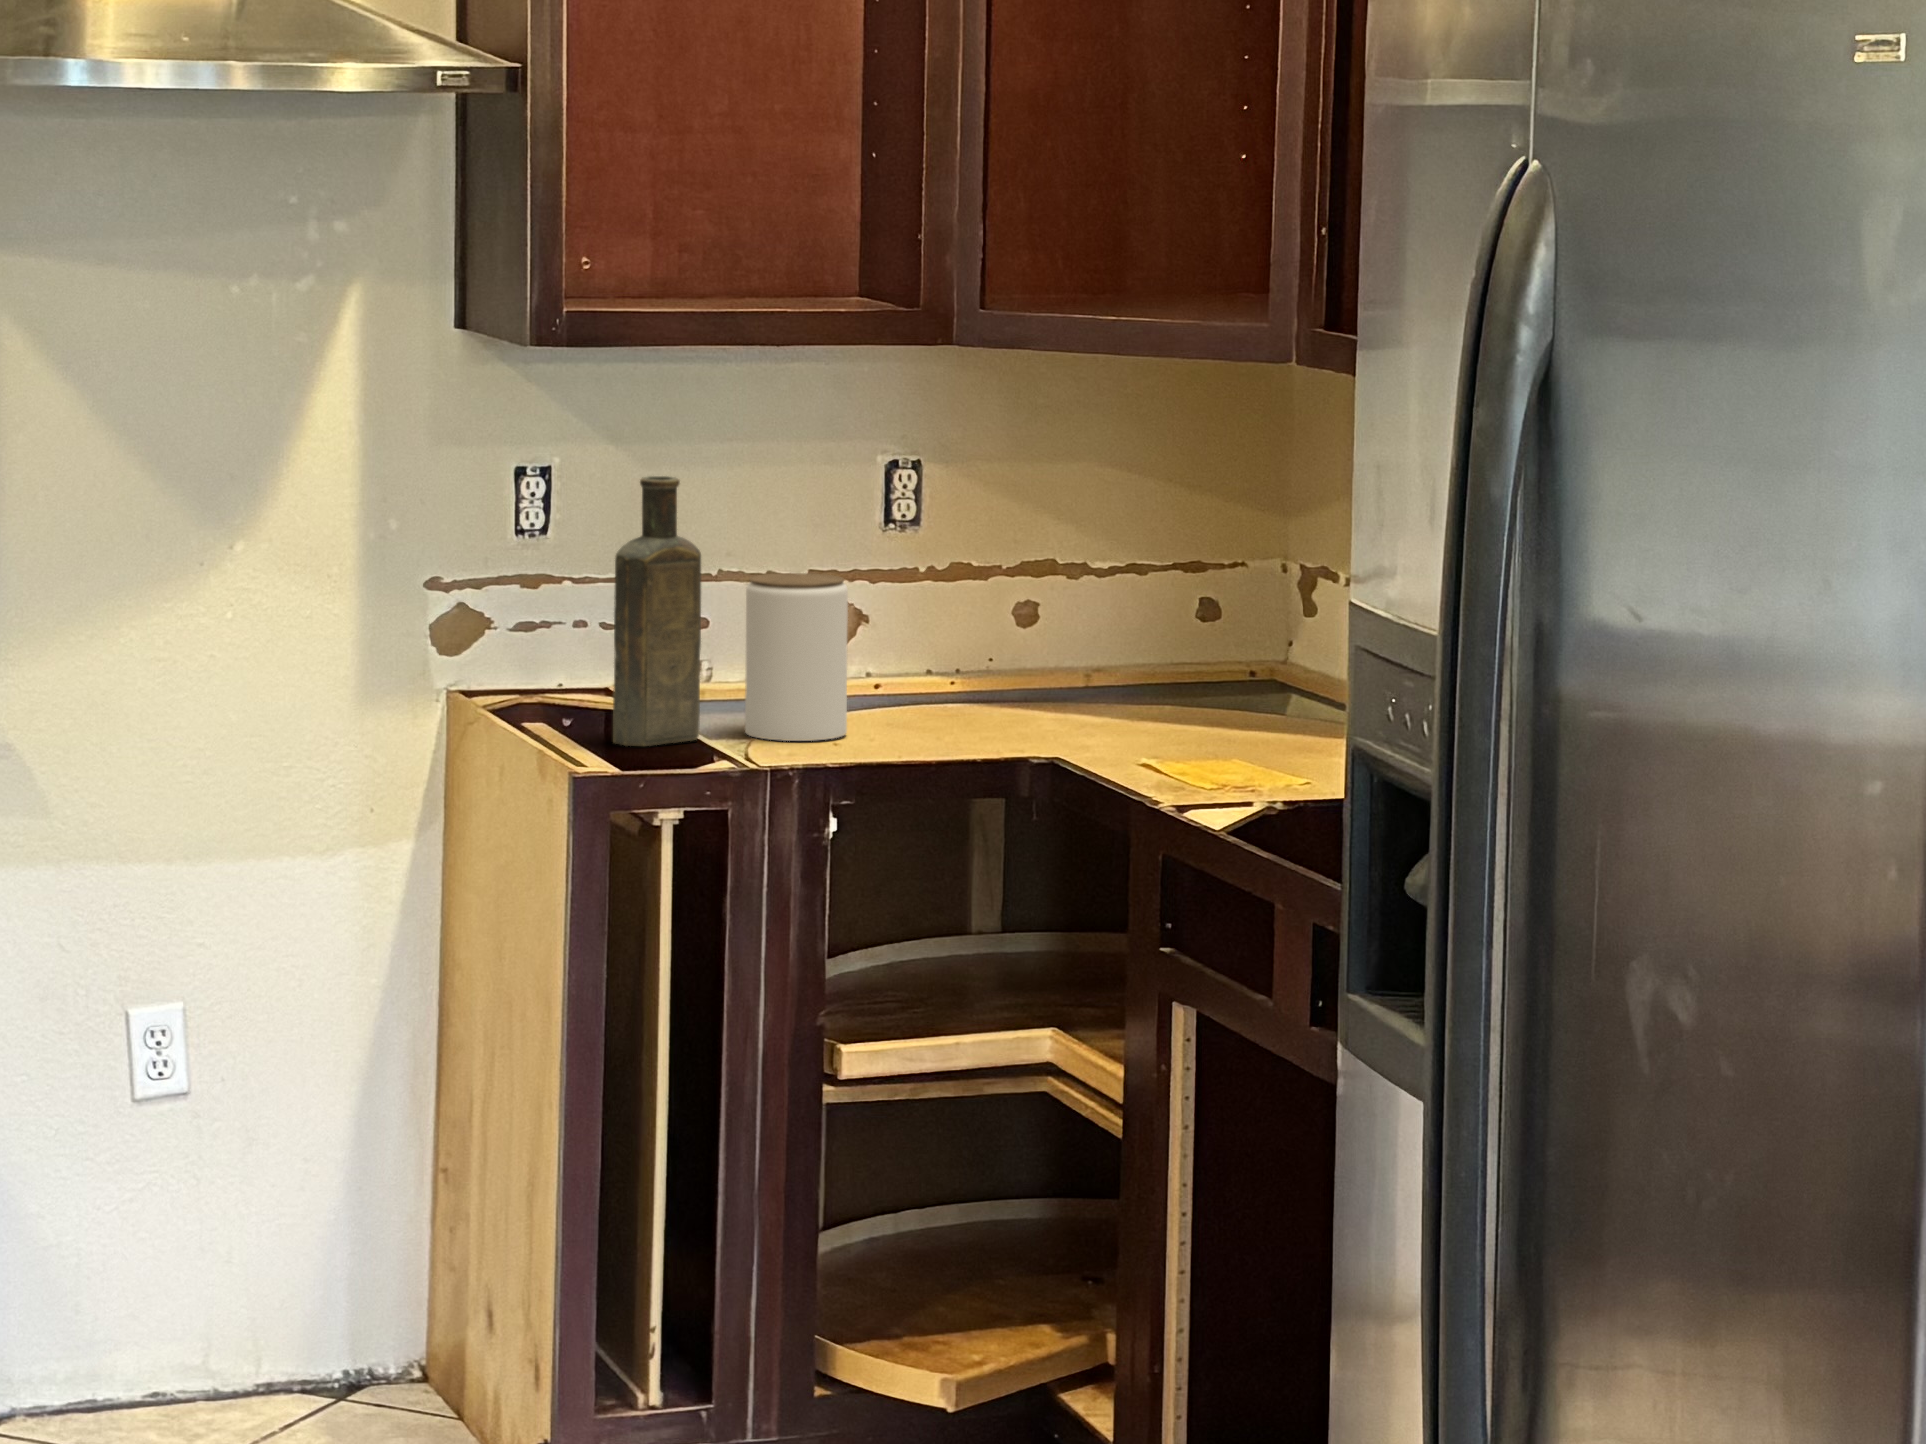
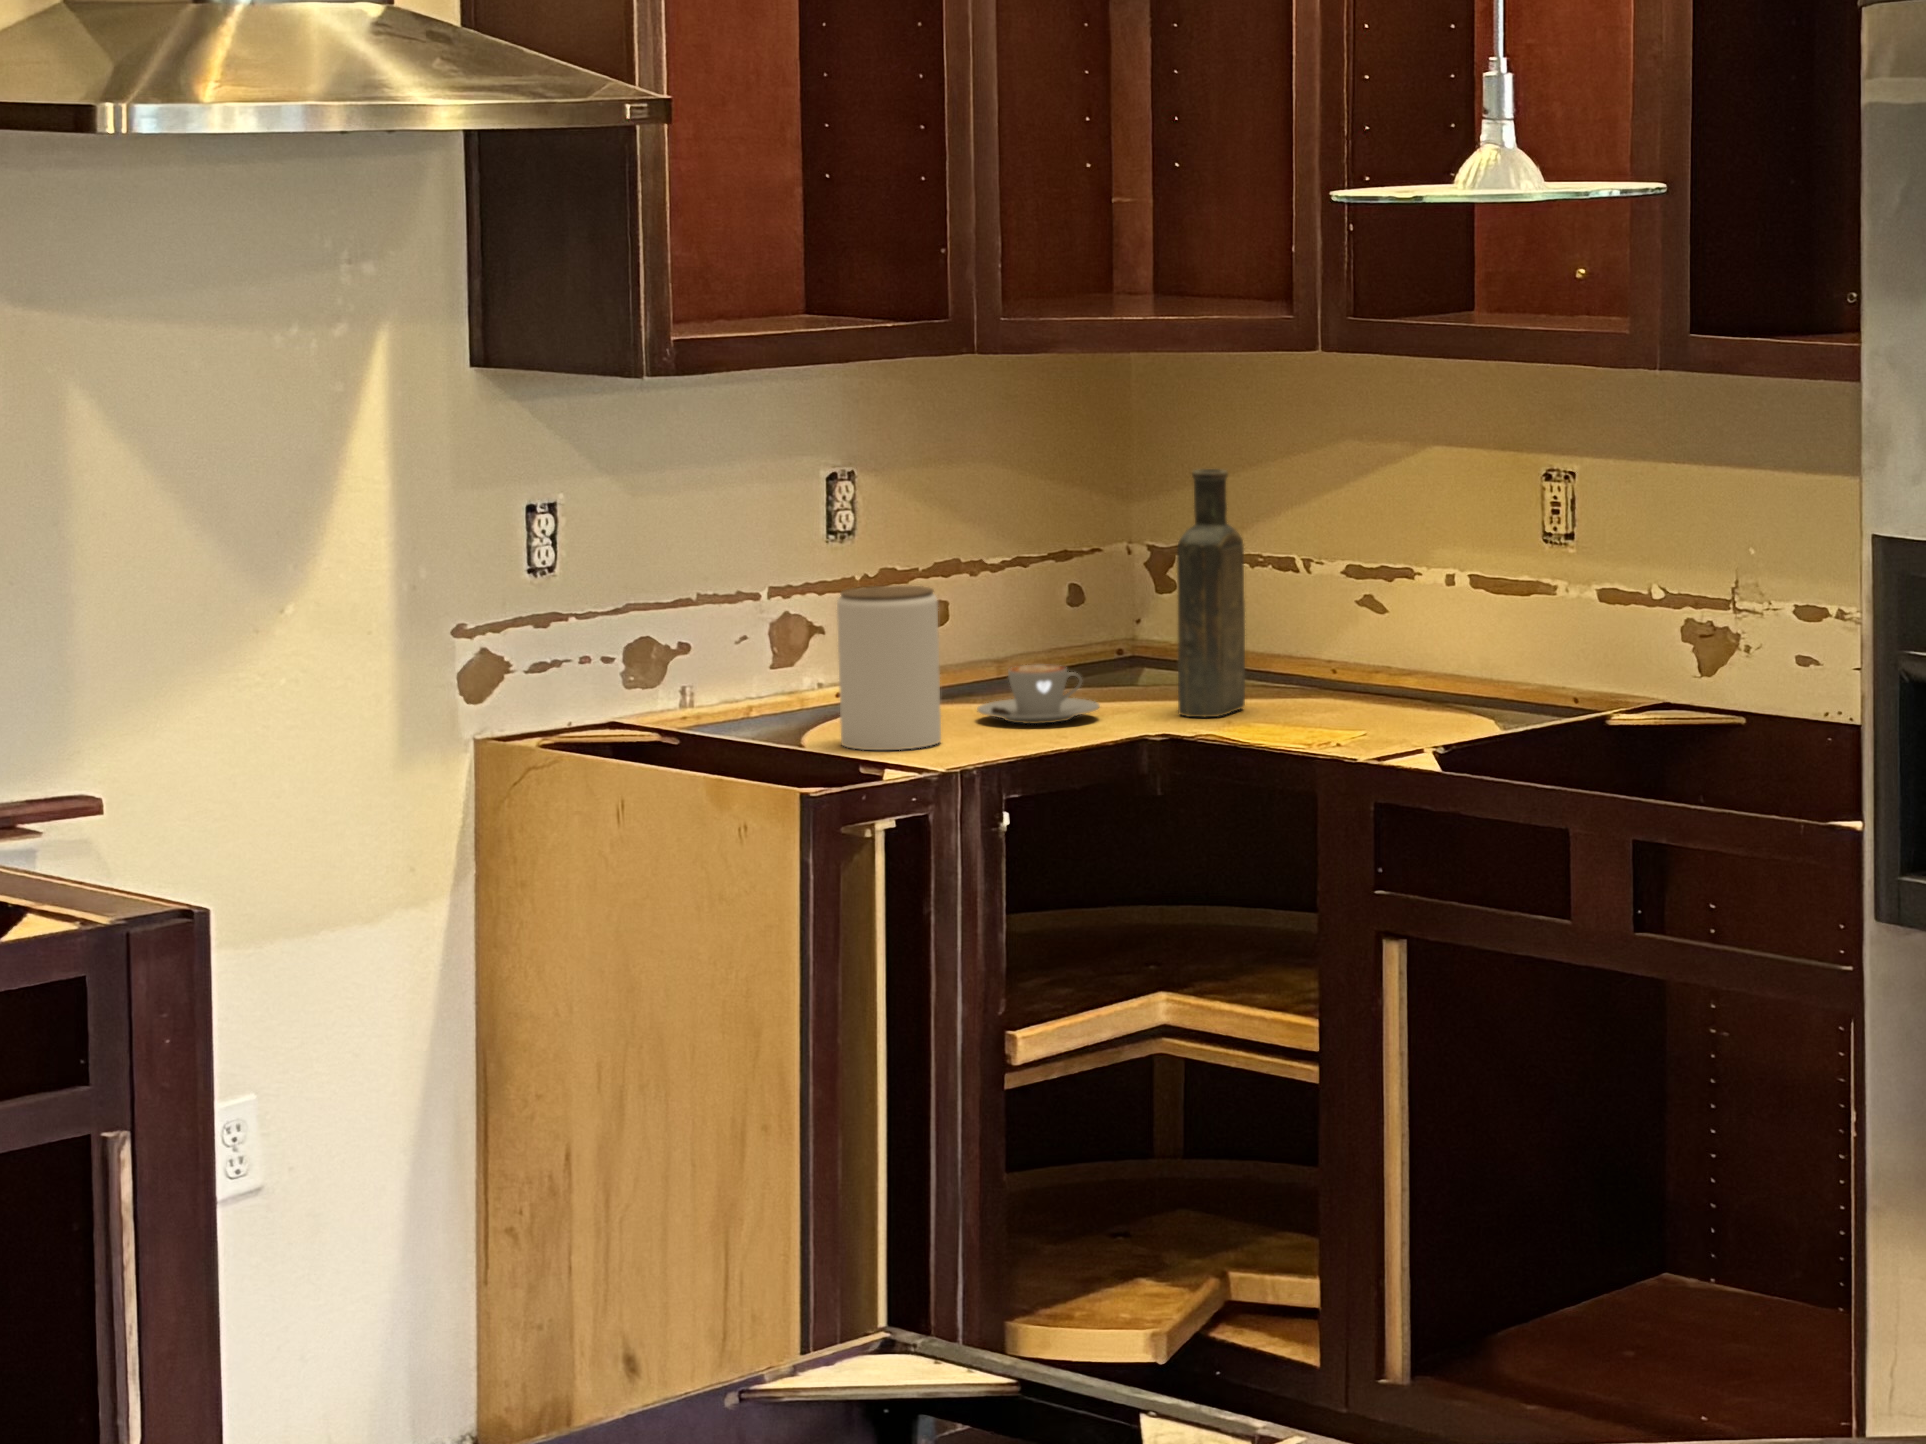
bottle: present [613,476,701,746] -> present [1177,469,1245,717]
coffee cup: none [933,670,1060,731] -> present [977,665,1099,724]

